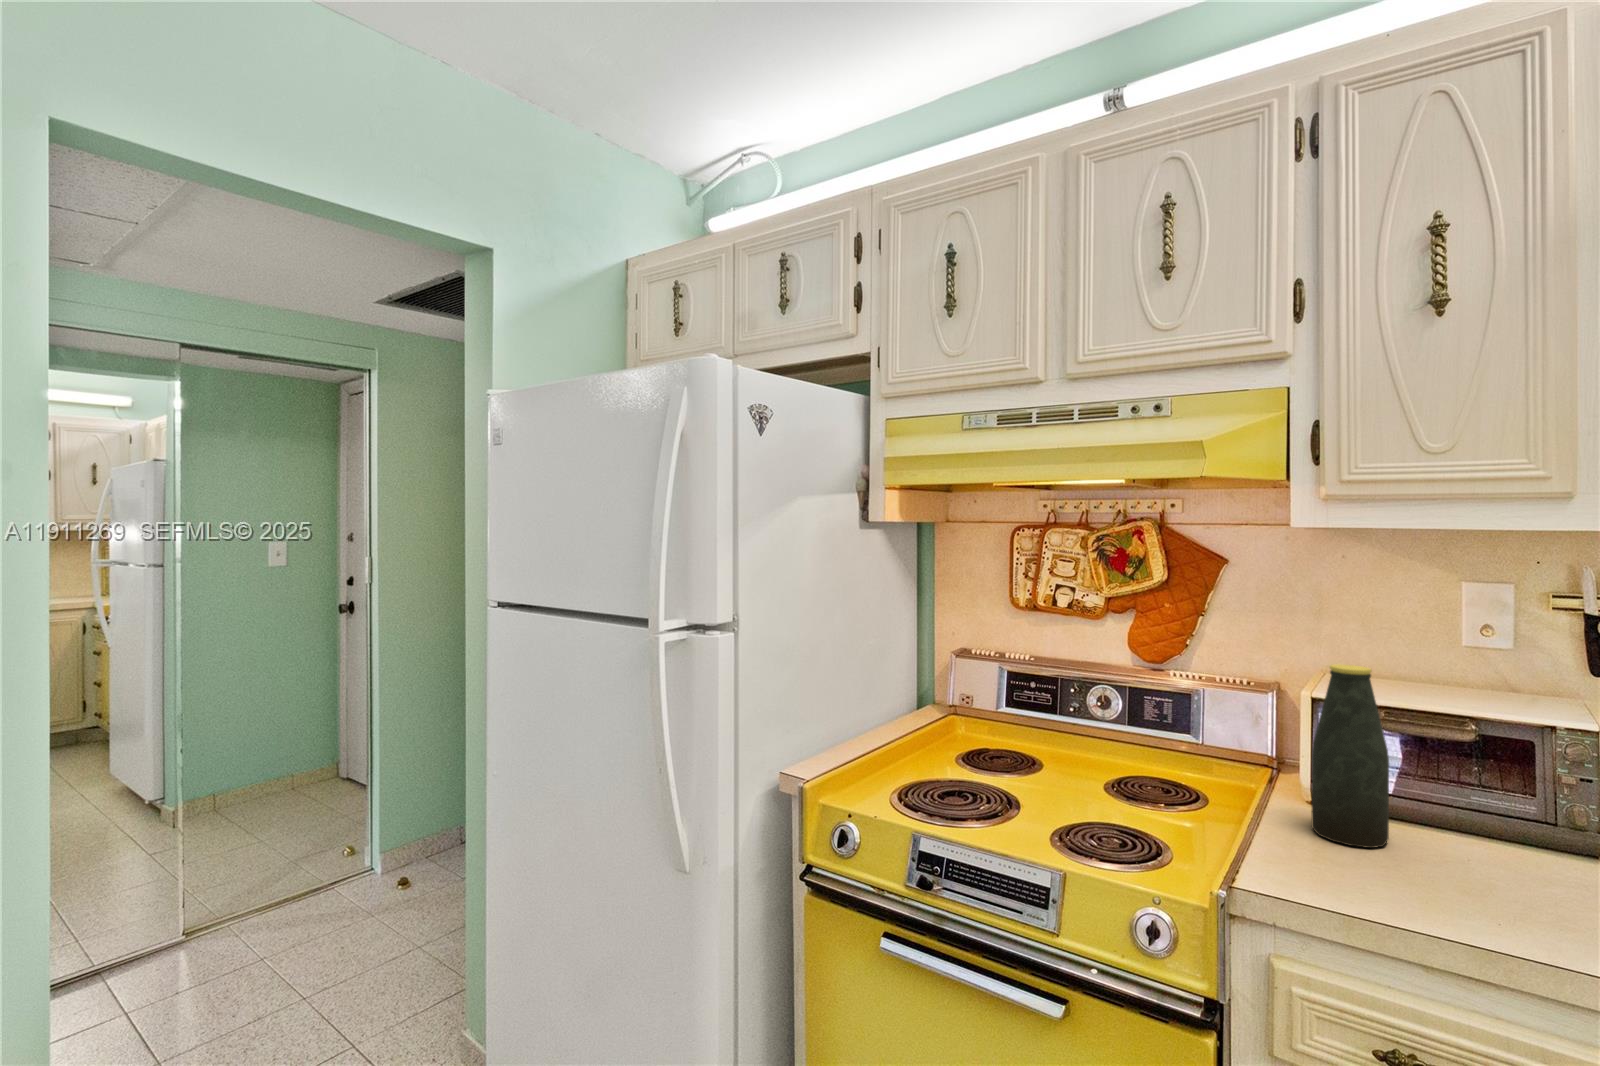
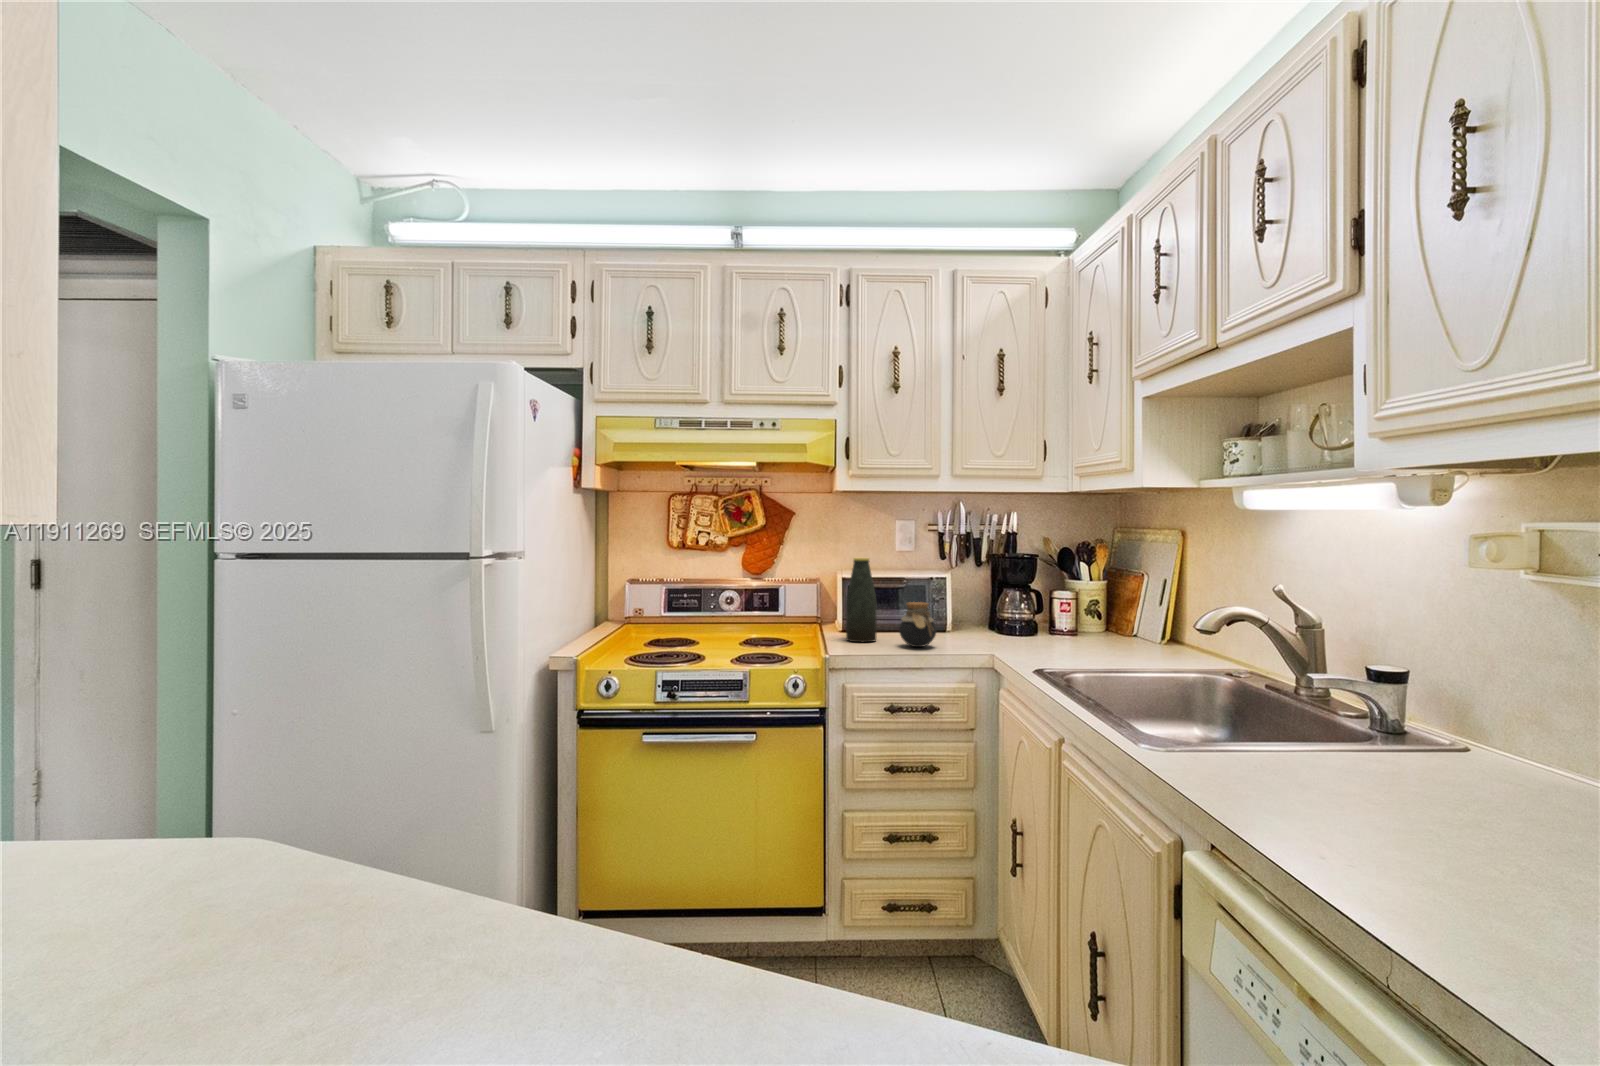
jar: none [1442,786,1556,900] -> present [899,602,936,647]

